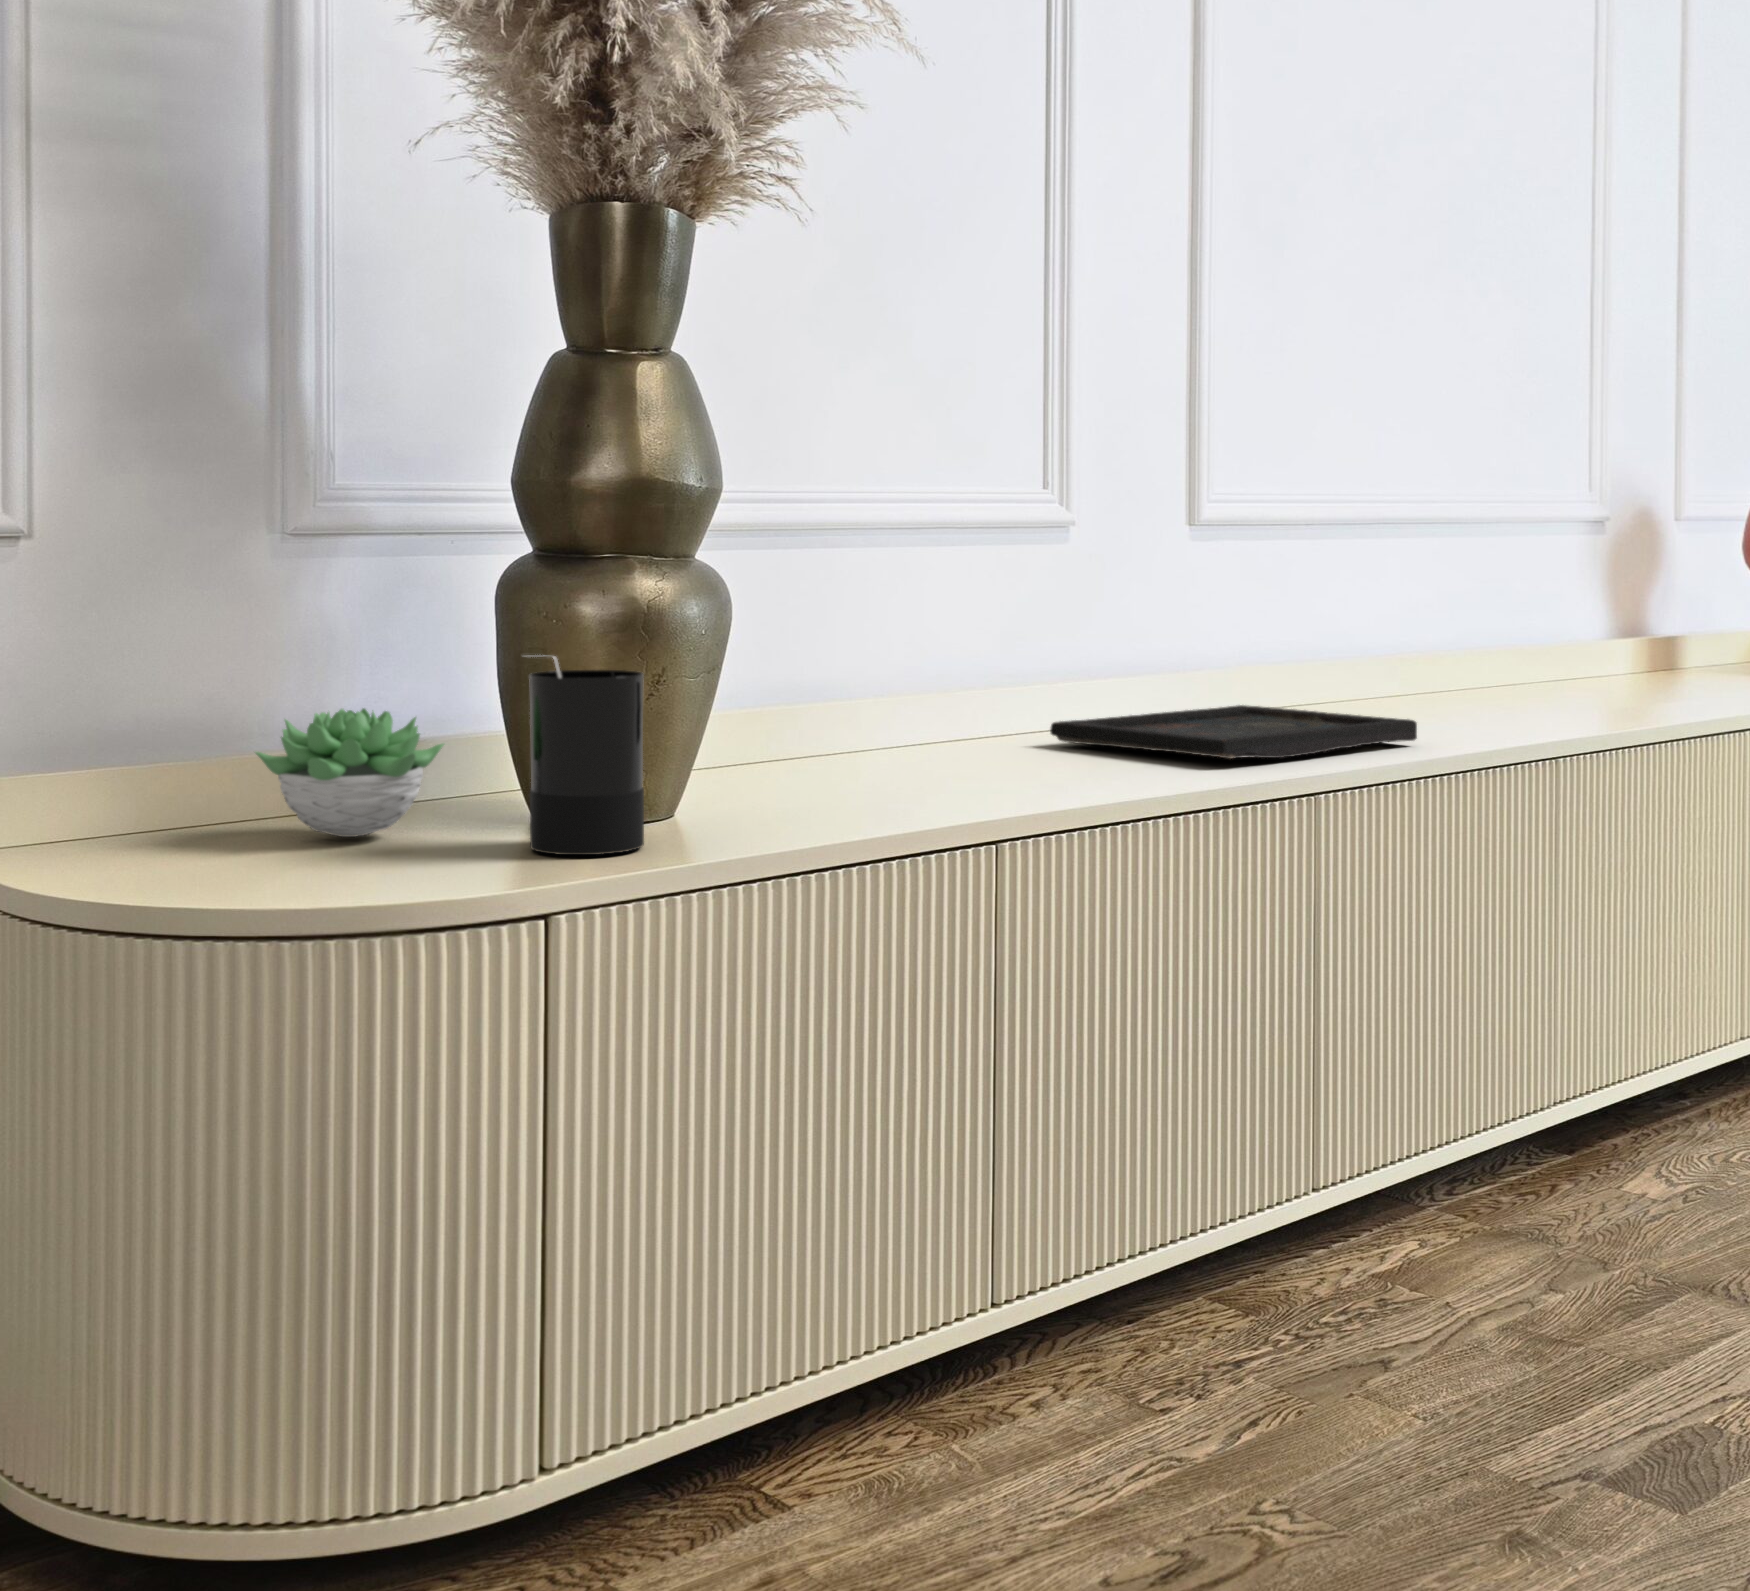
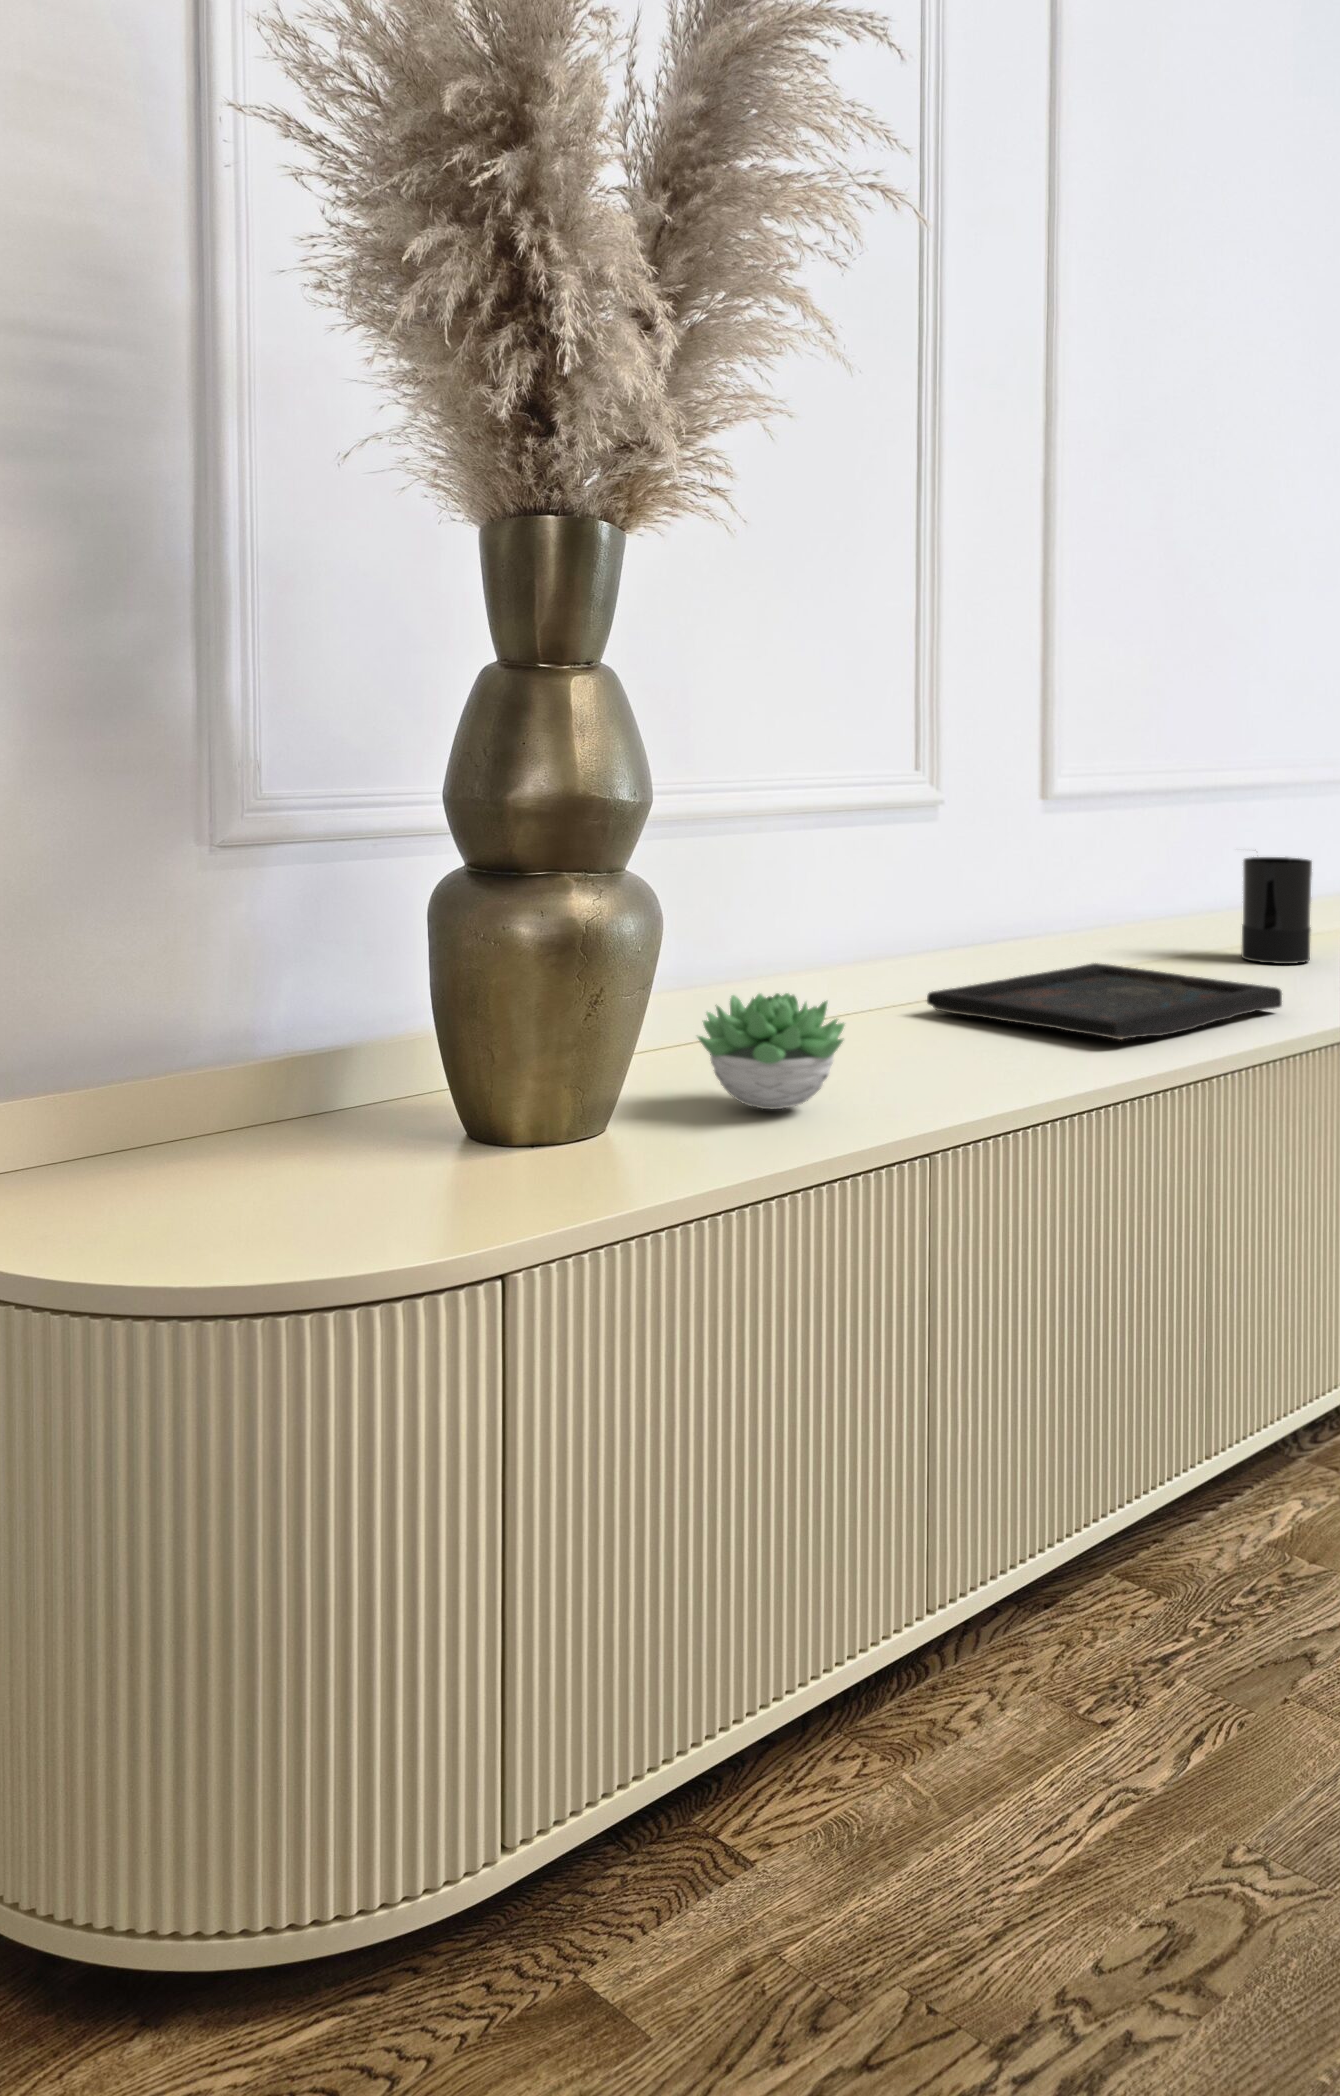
candle: present [529,655,644,855] -> present [1241,857,1312,964]
succulent plant: present [256,708,444,837] -> present [698,993,845,1109]

